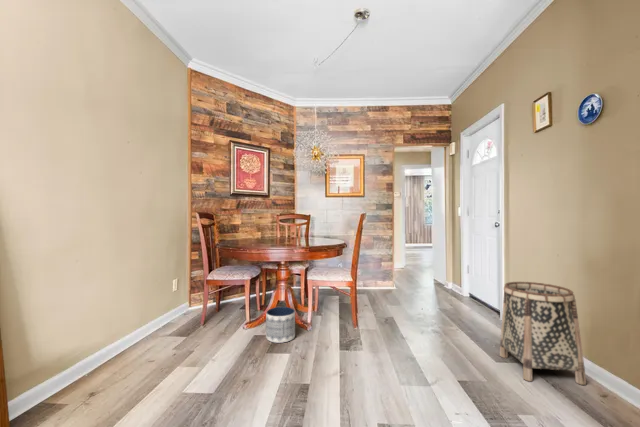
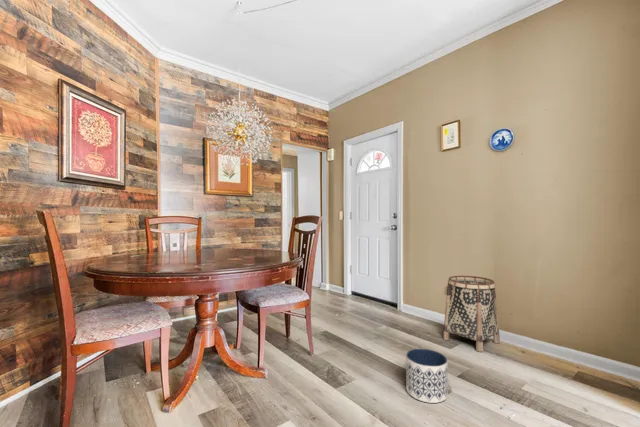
planter: present [266,307,295,343] -> present [406,349,448,403]

